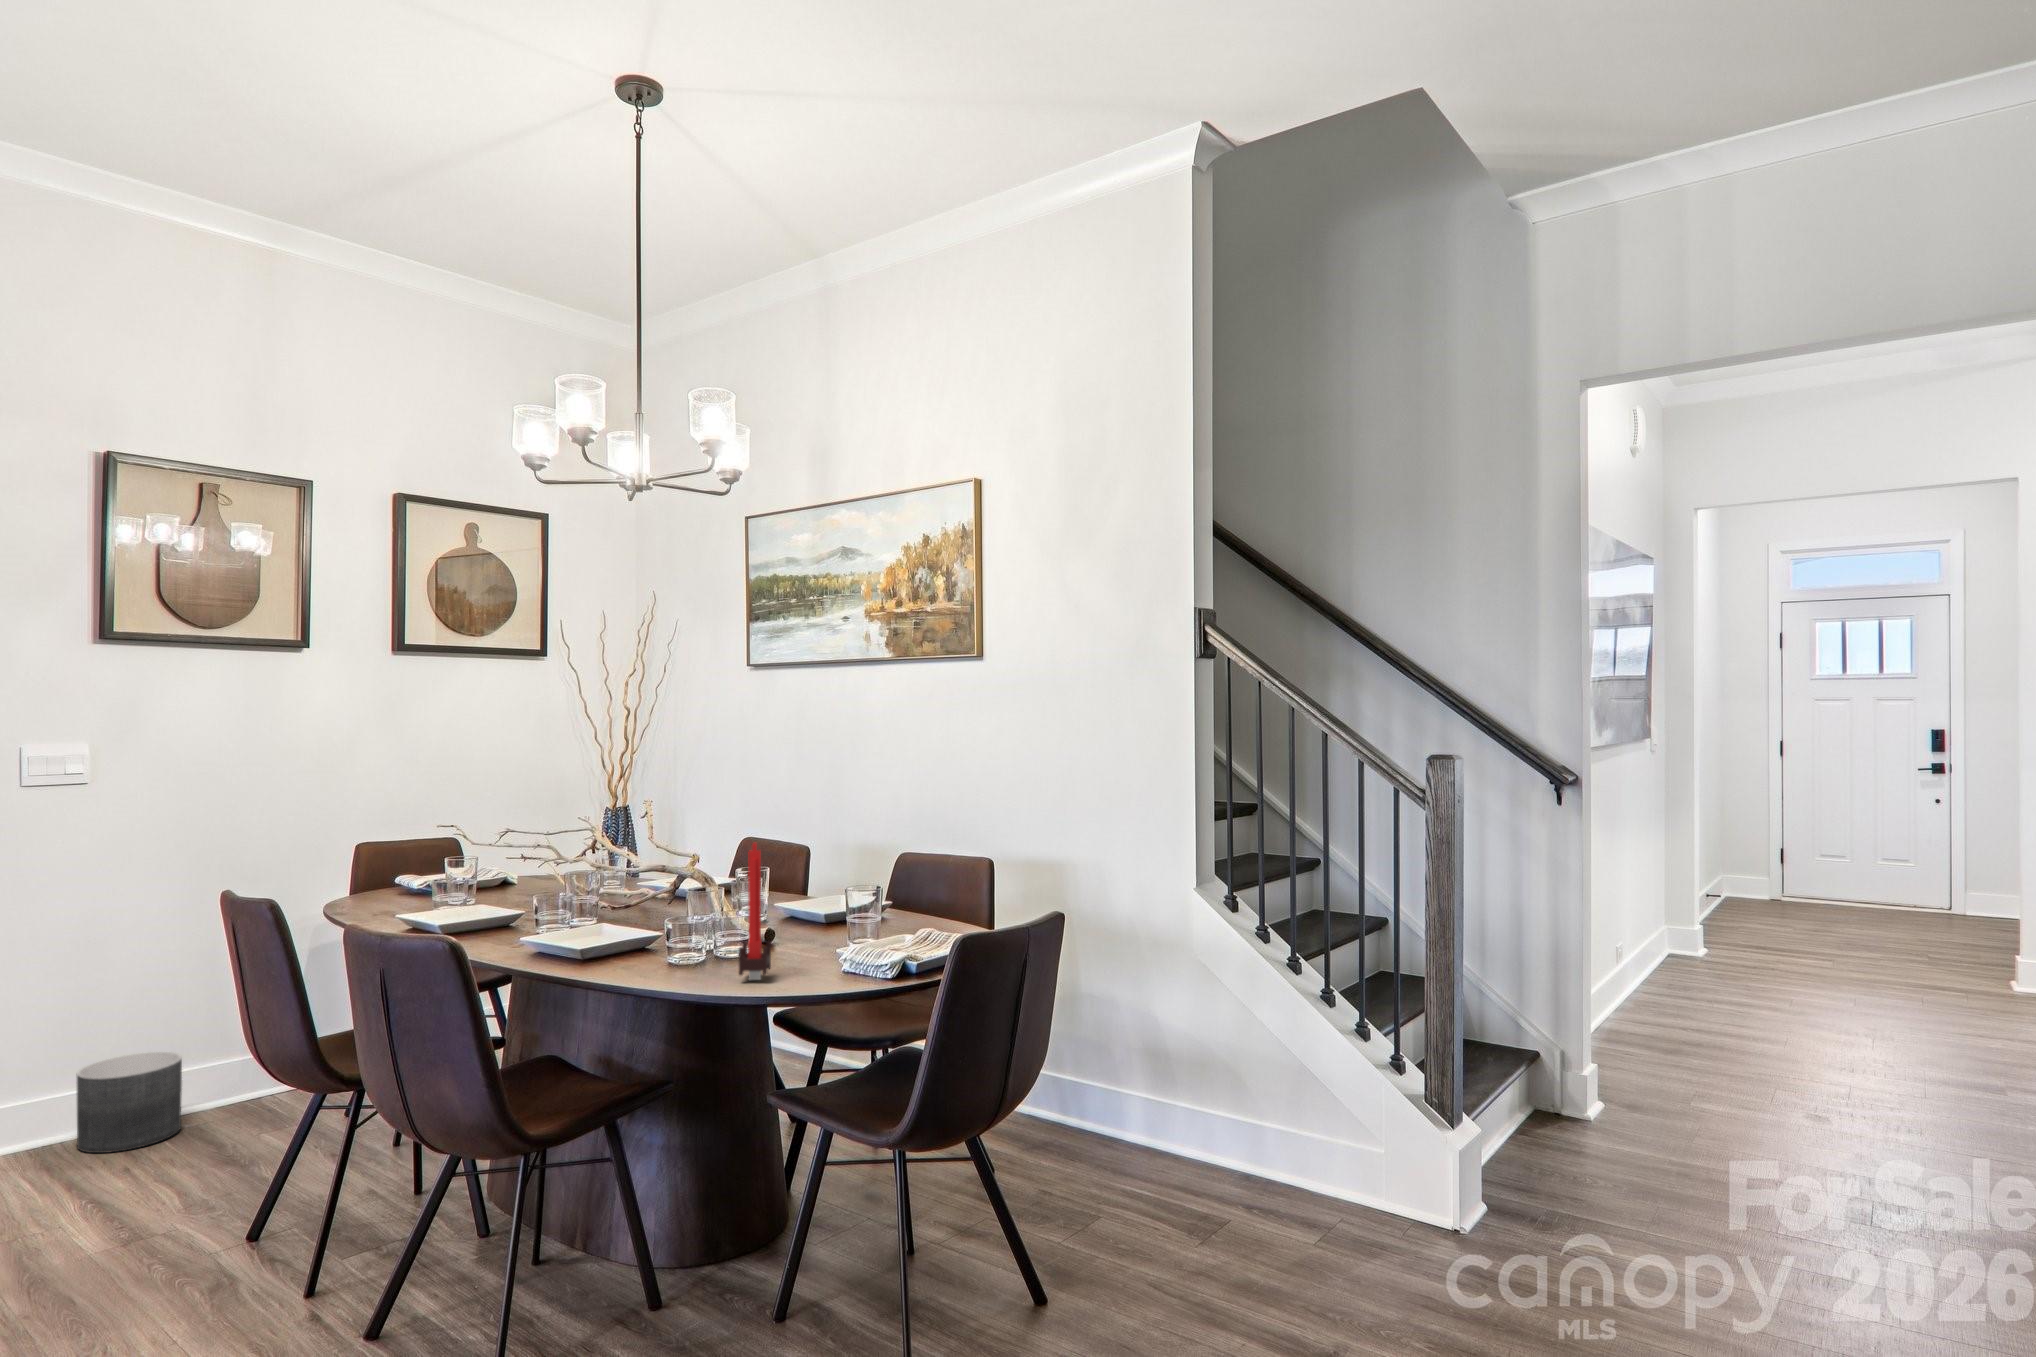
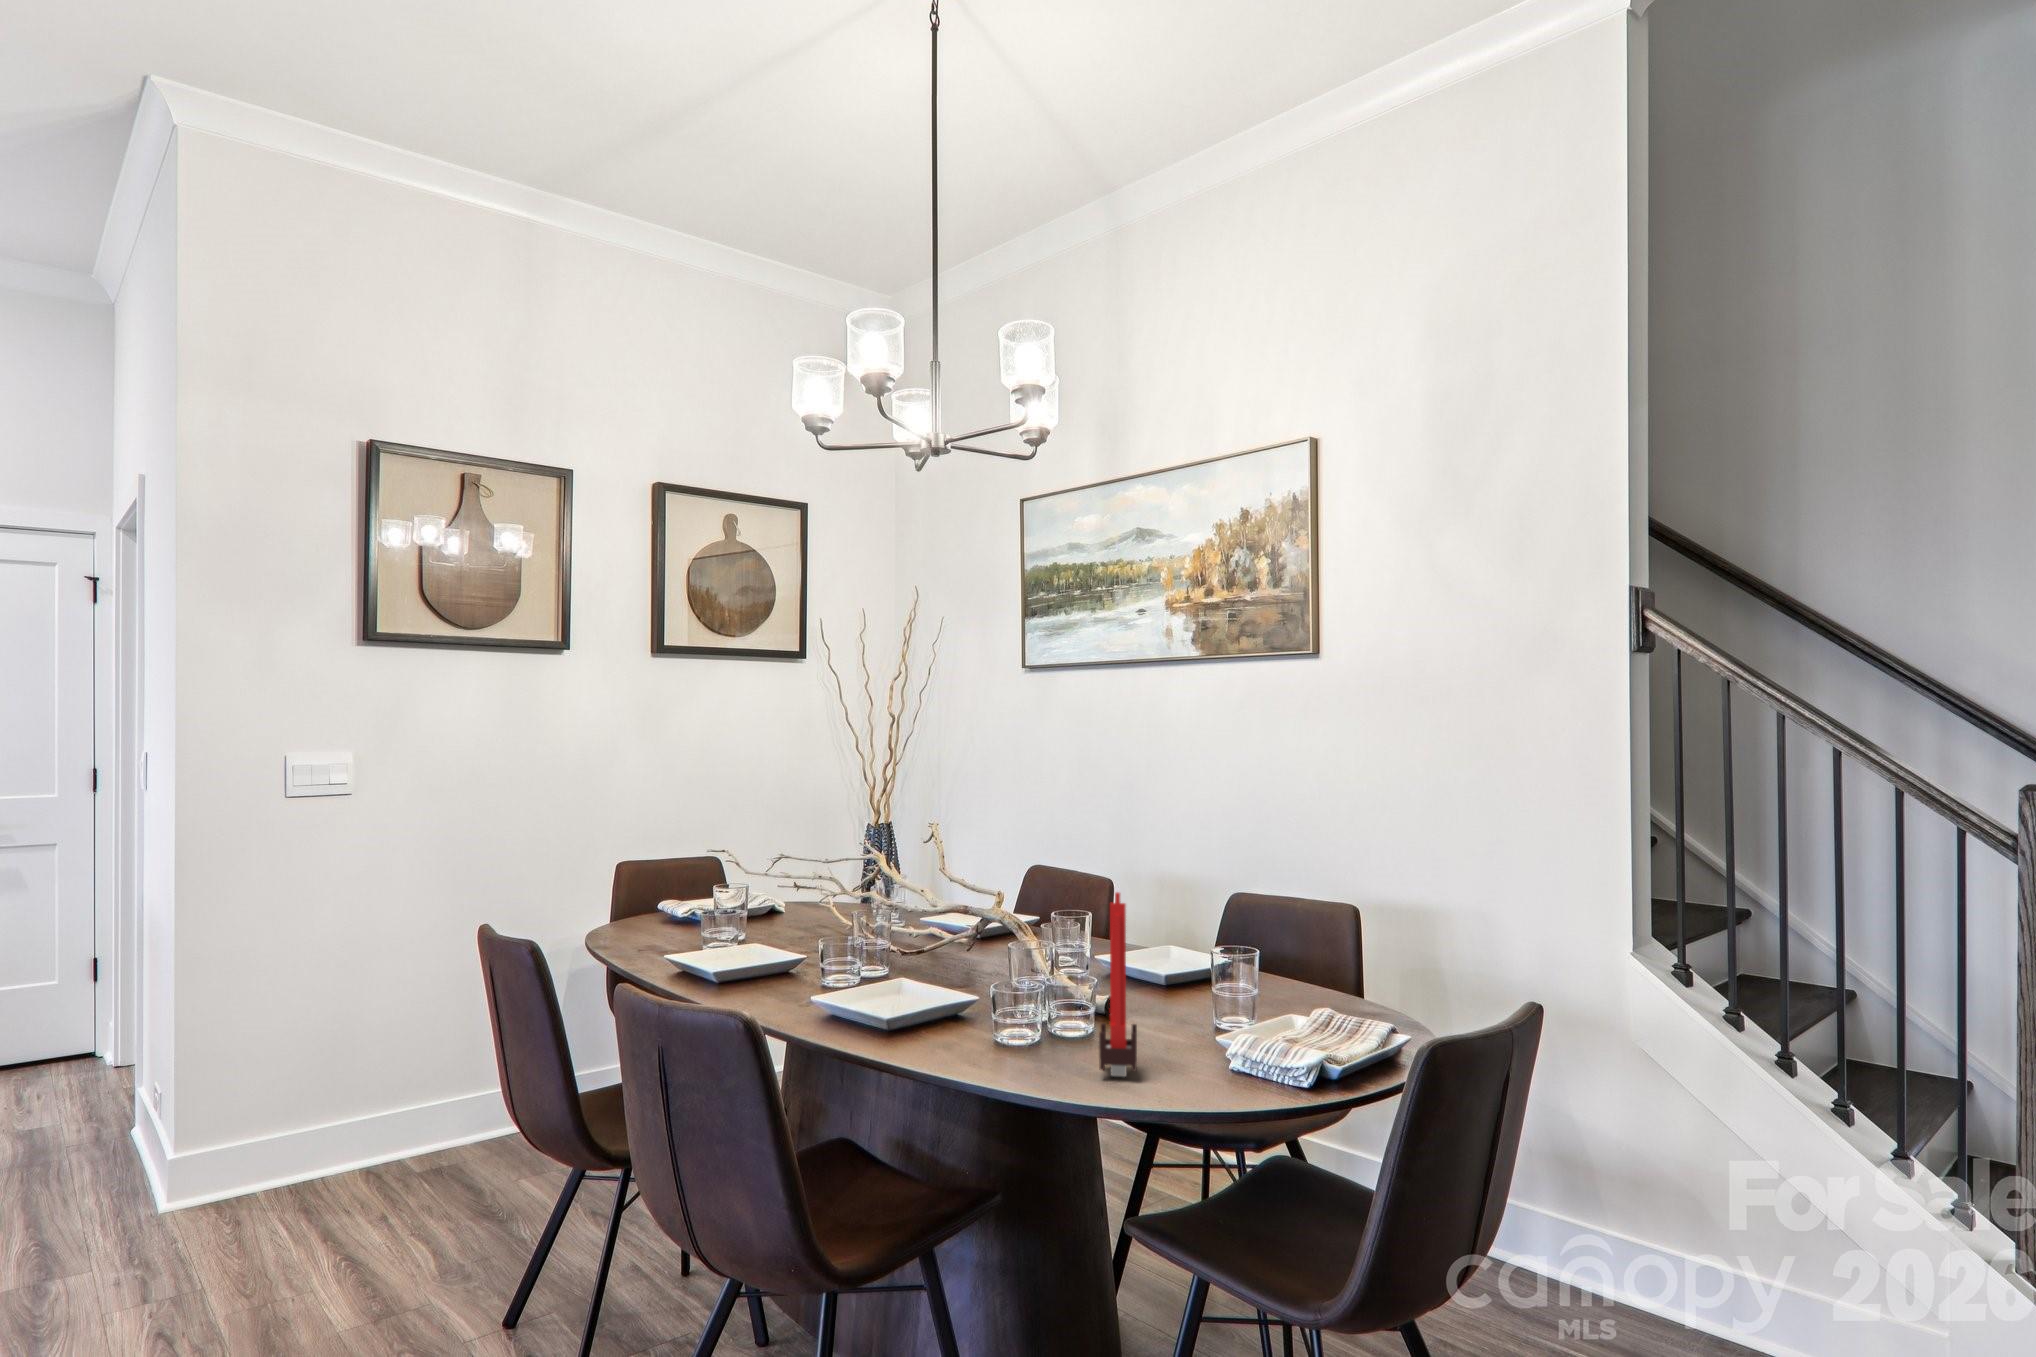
planter: present [77,1052,182,1153] -> none [340,1082,442,1193]

